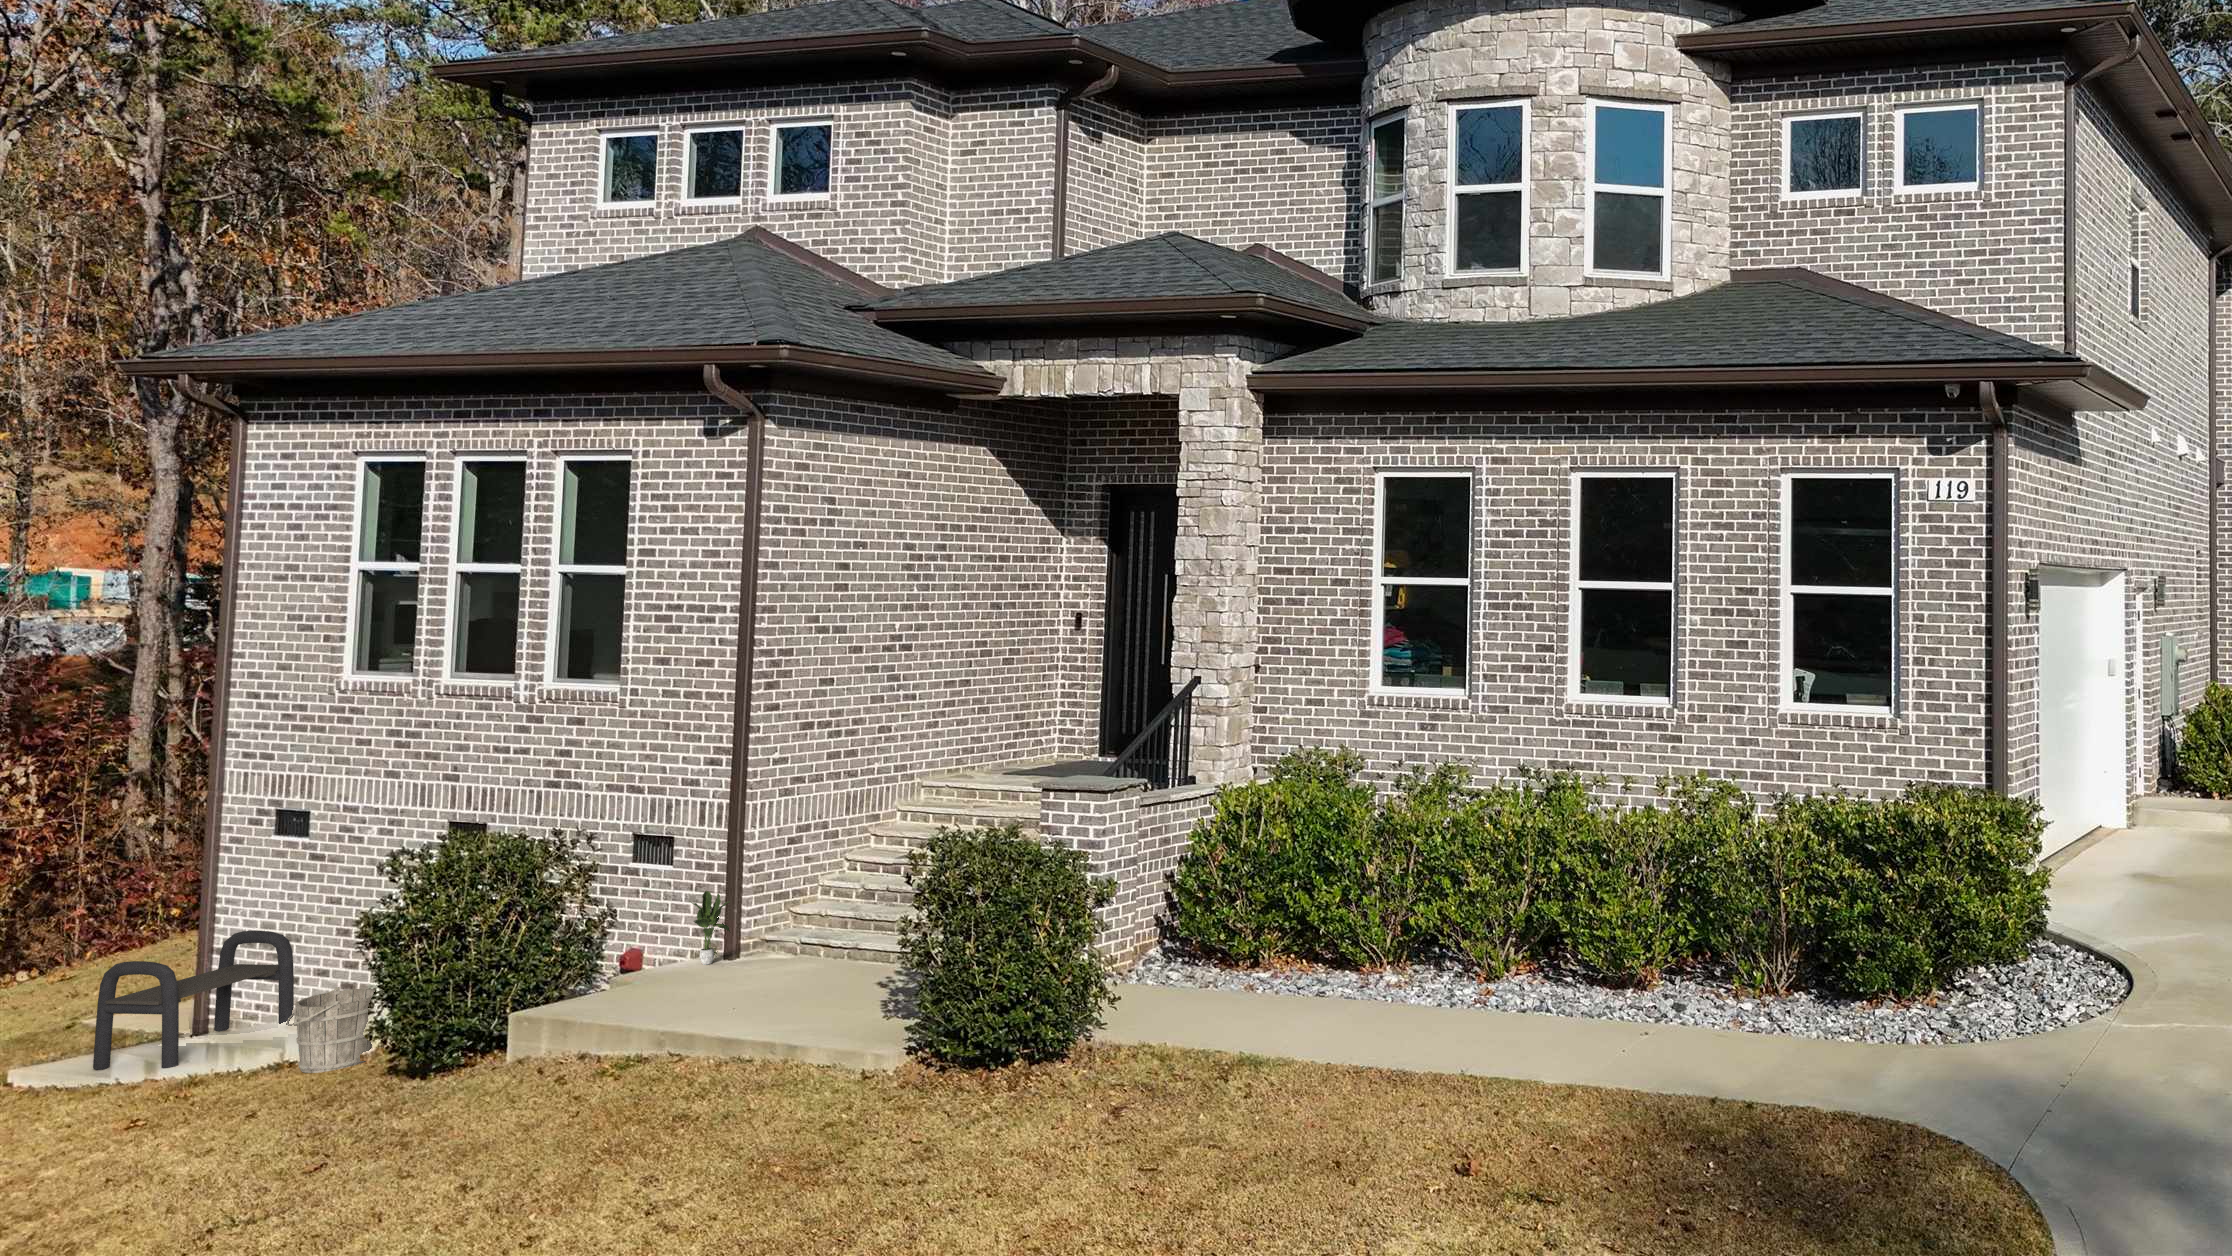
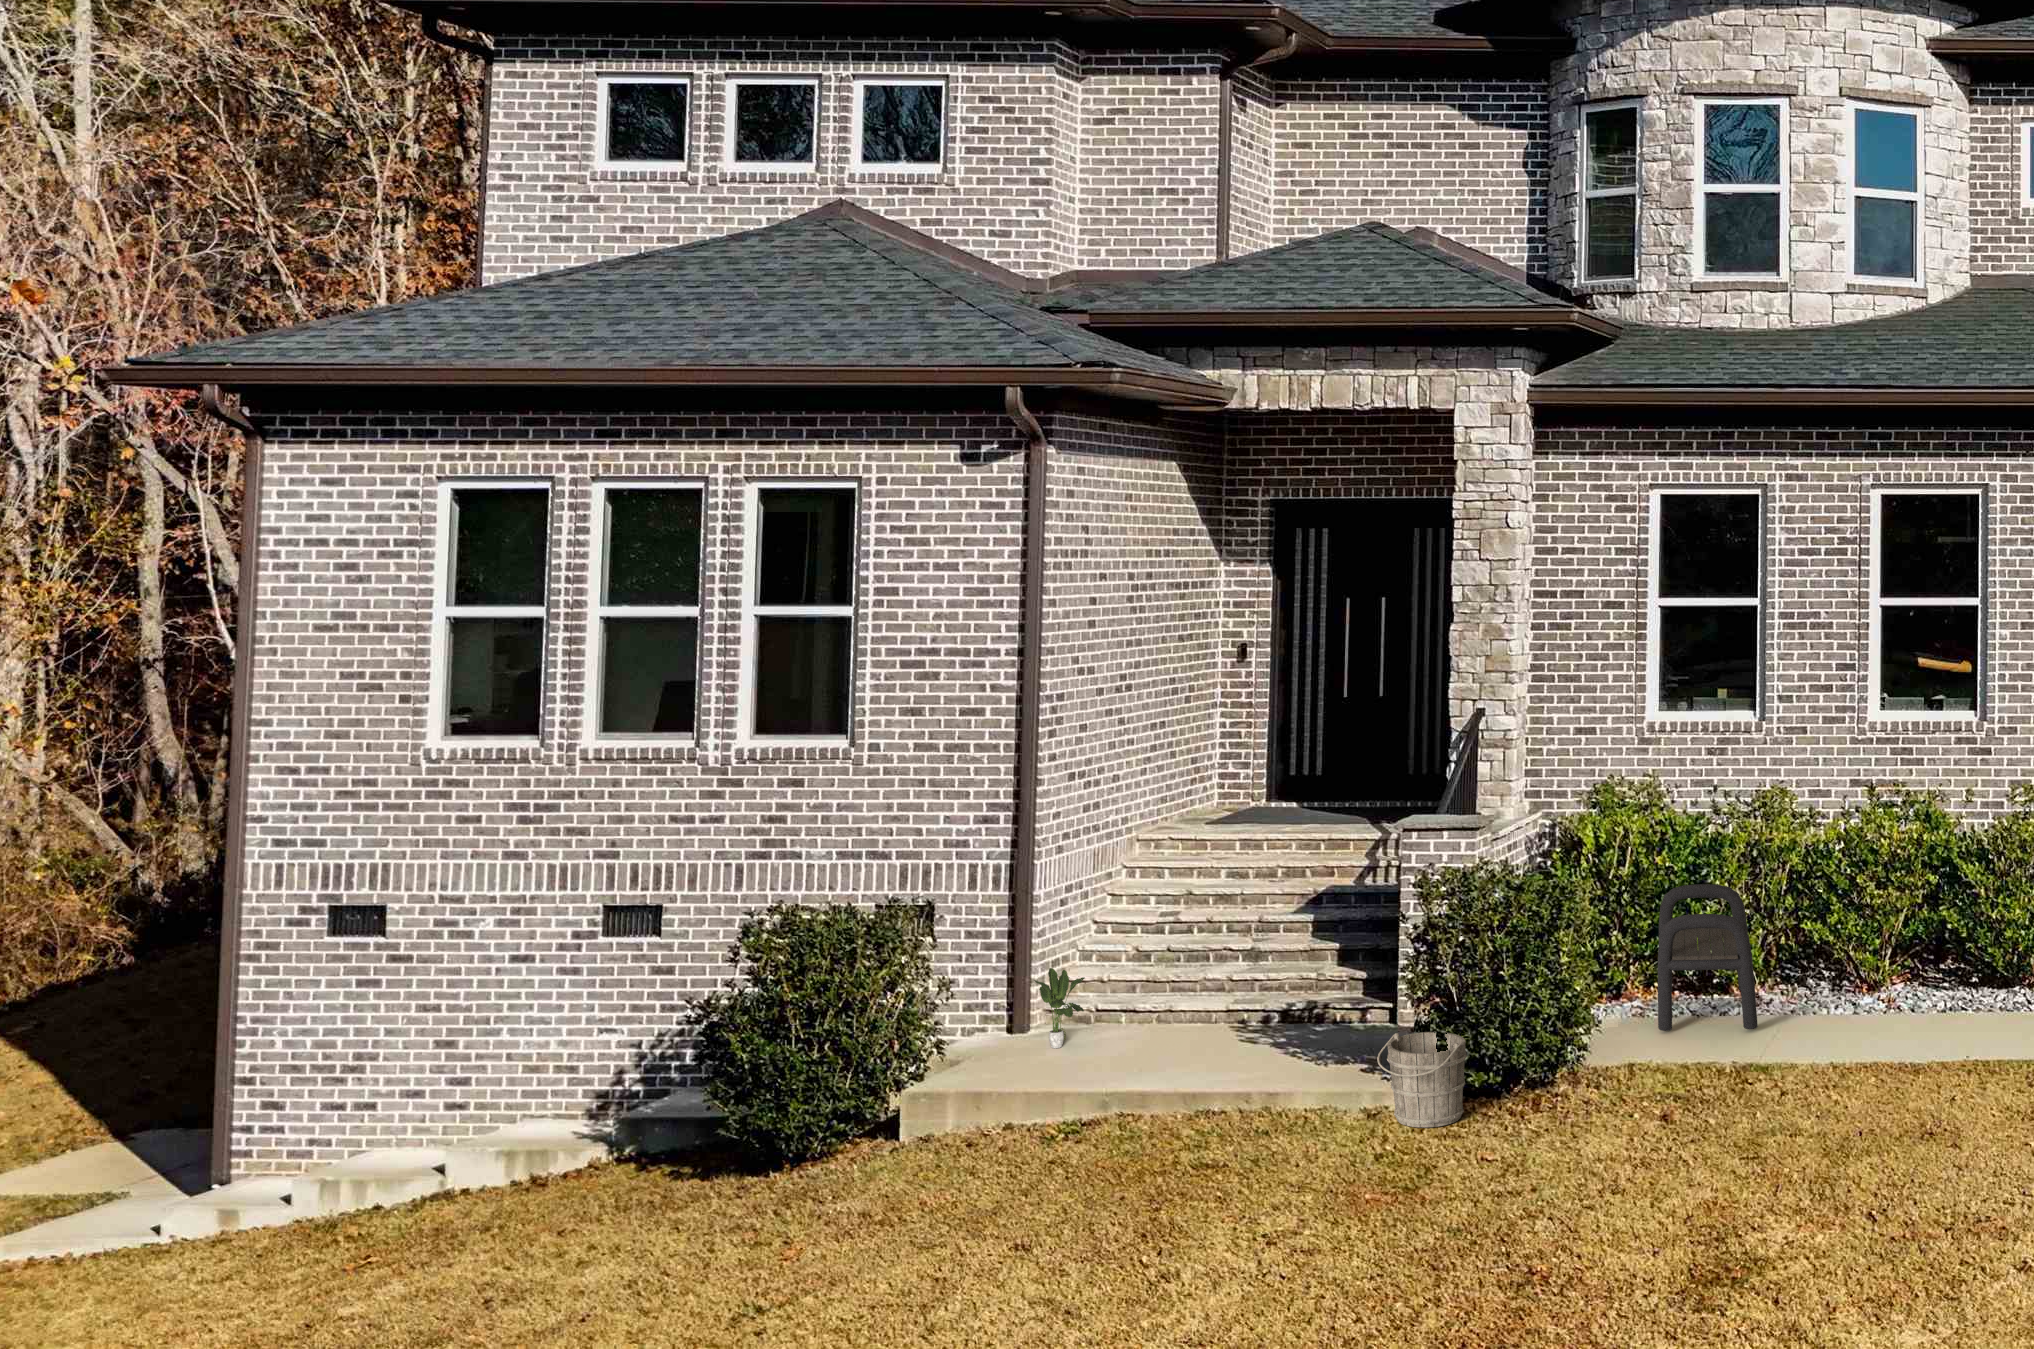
bench: present [93,931,294,1070] -> present [1658,884,1758,1031]
bucket: present [286,987,375,1073] -> present [1377,1032,1467,1128]

